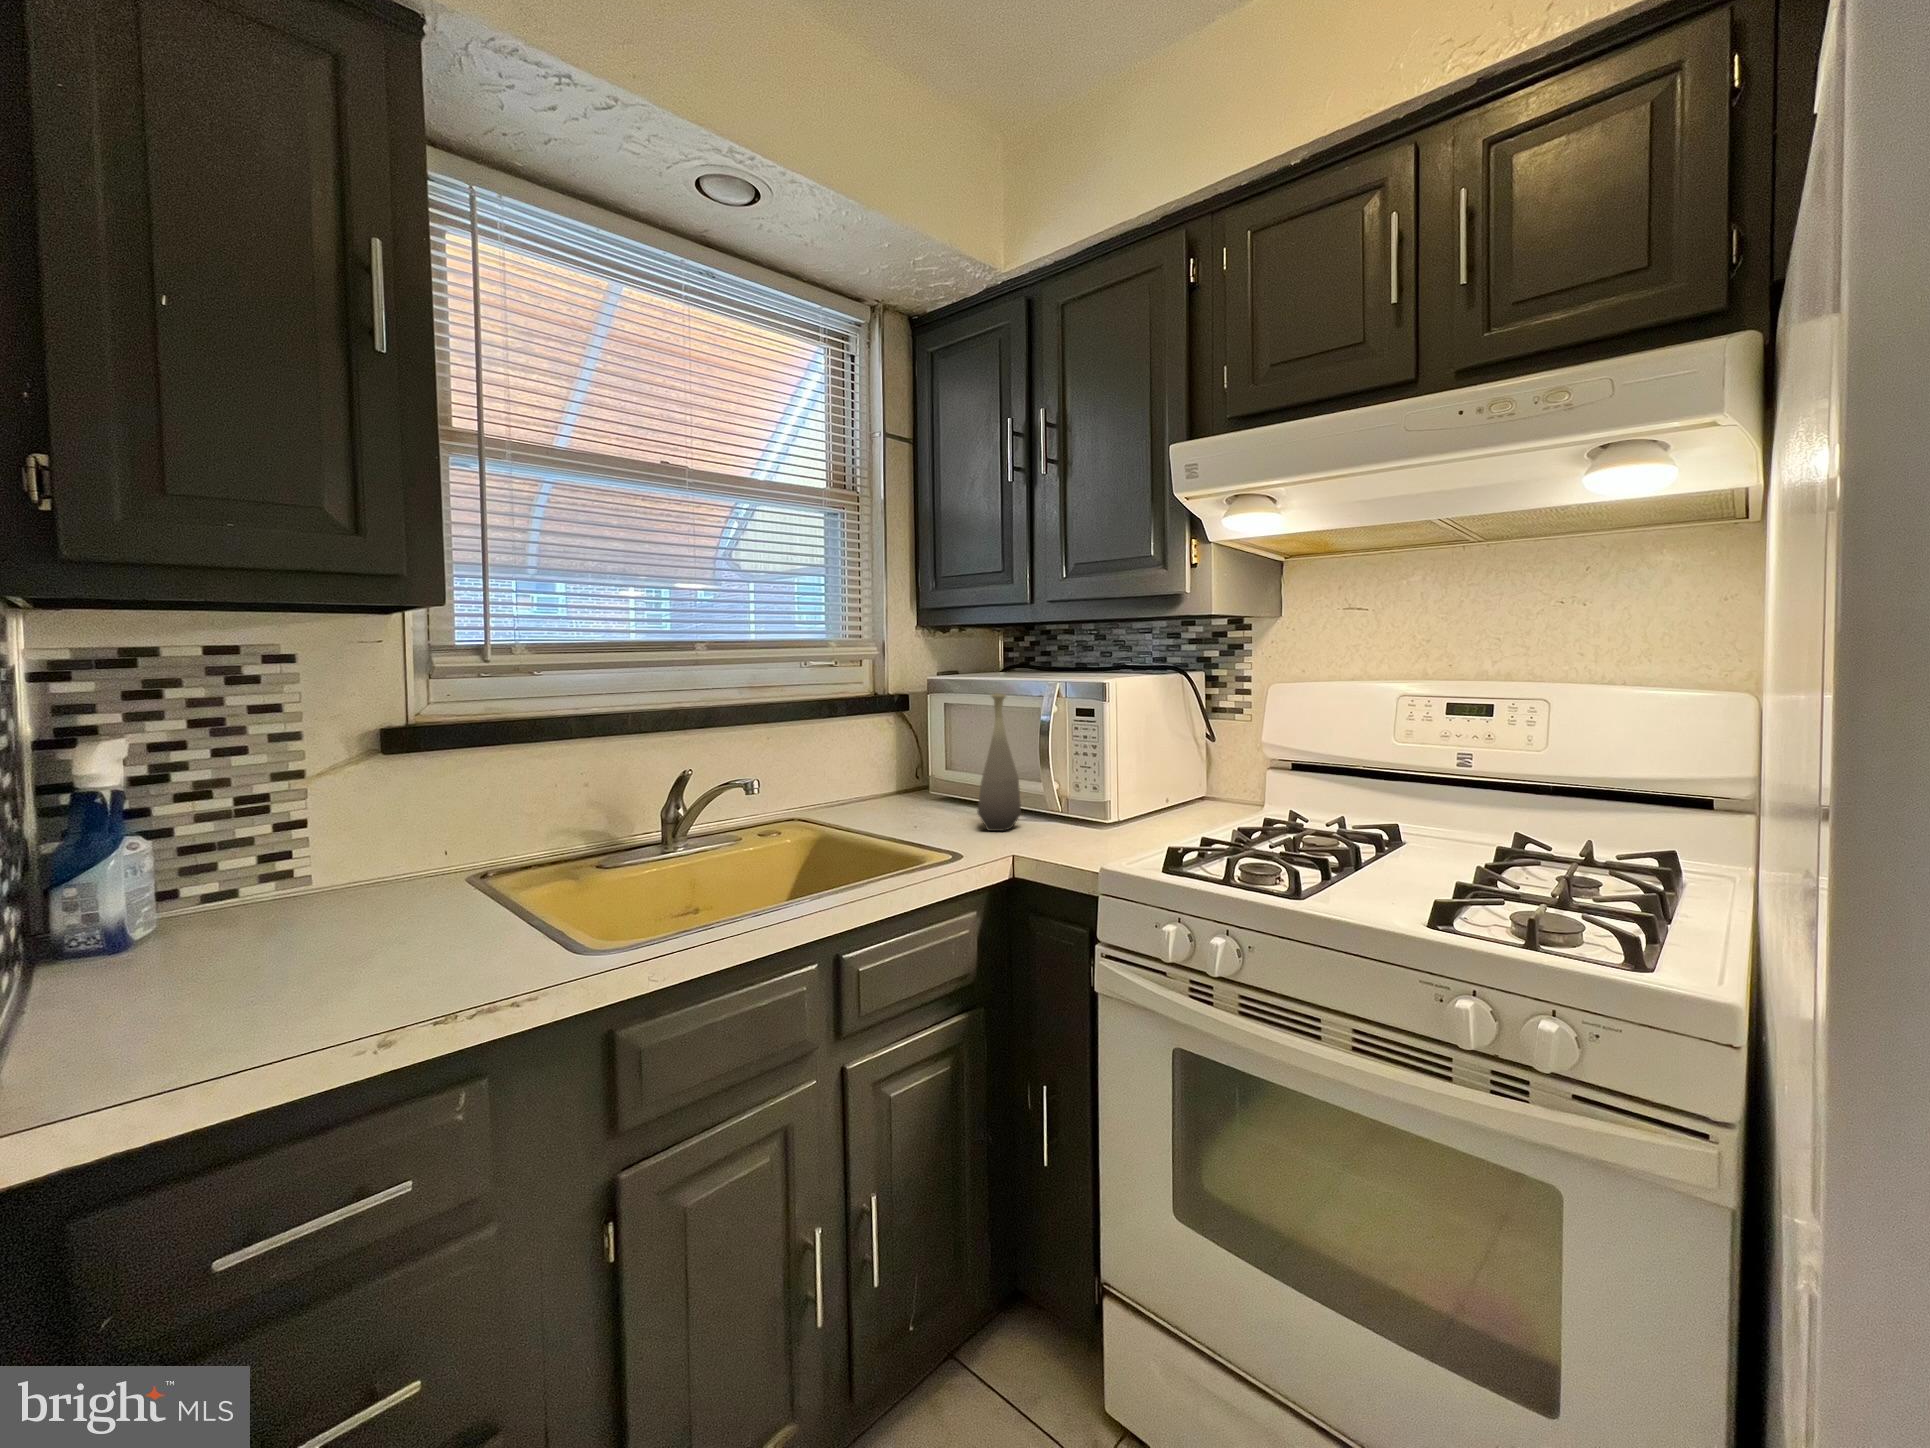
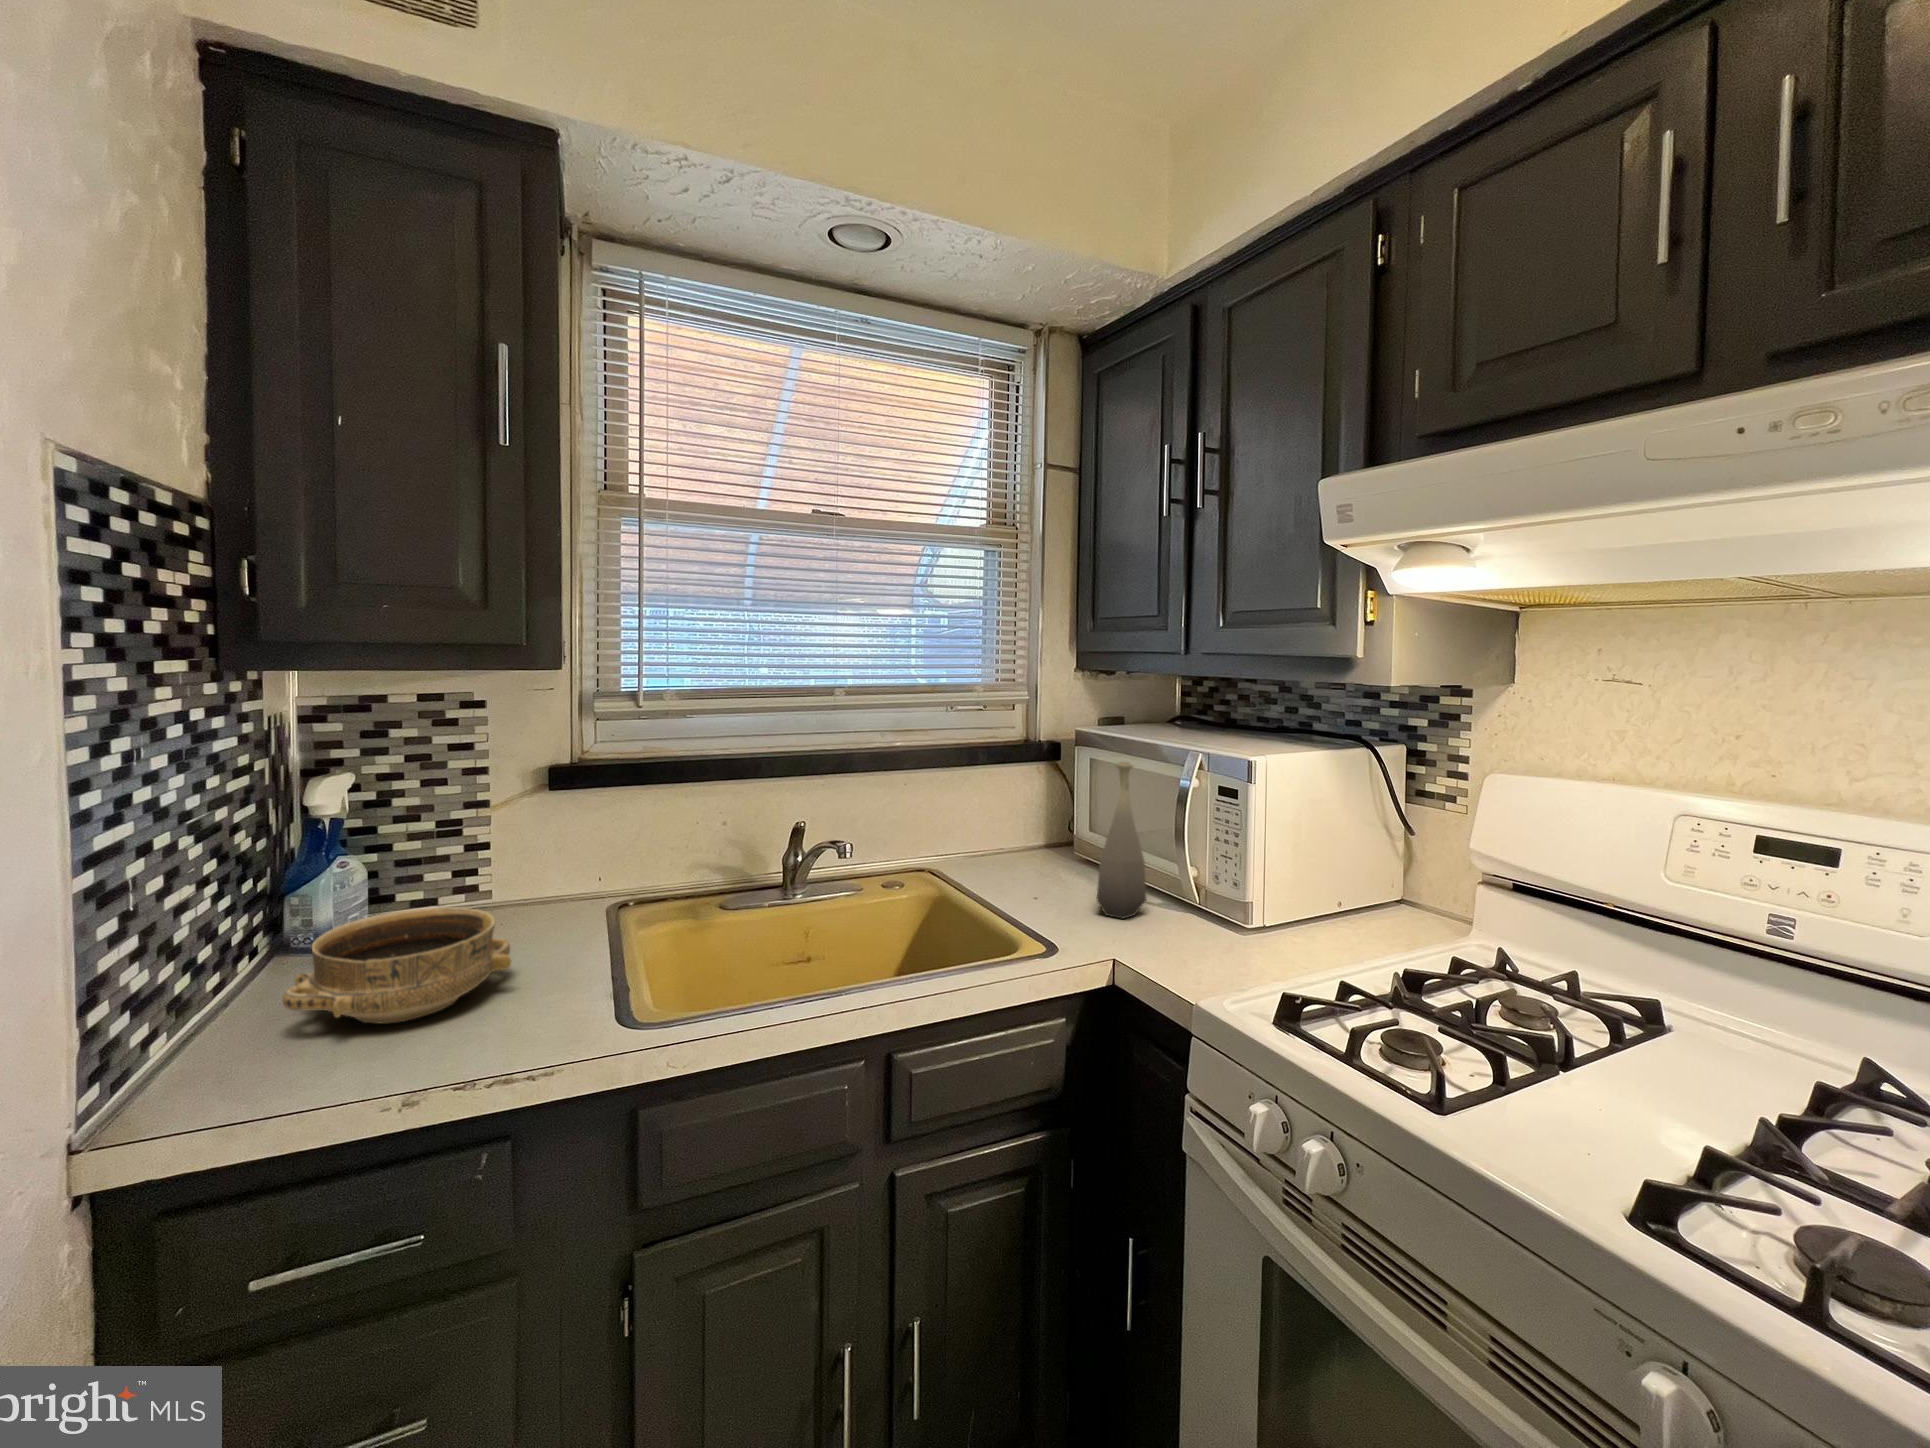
ceramic bowl: none [158,867,430,990] -> present [283,908,511,1023]

